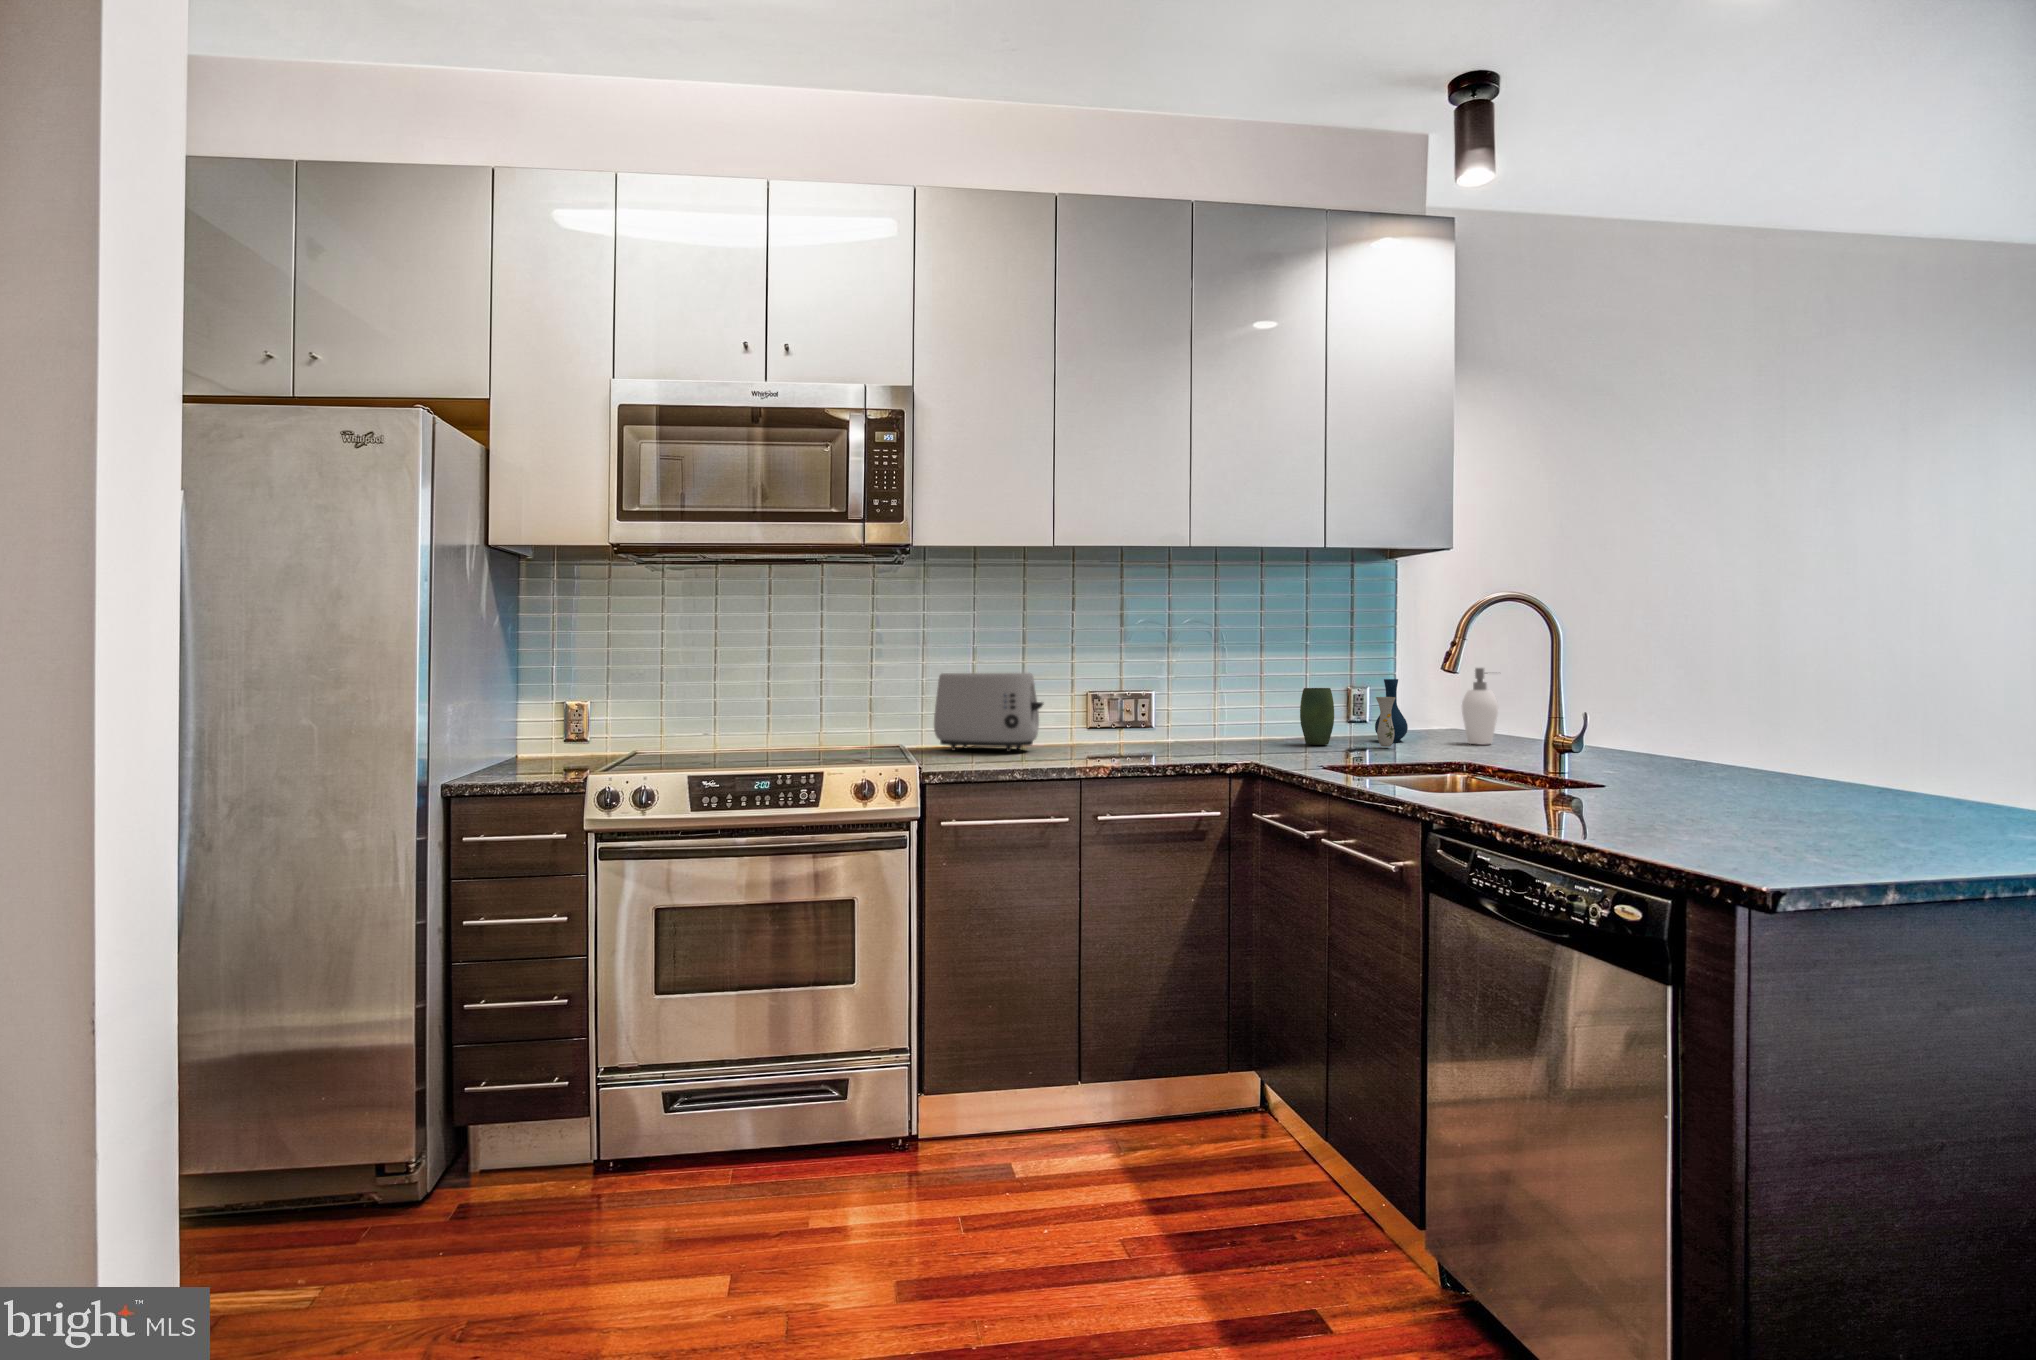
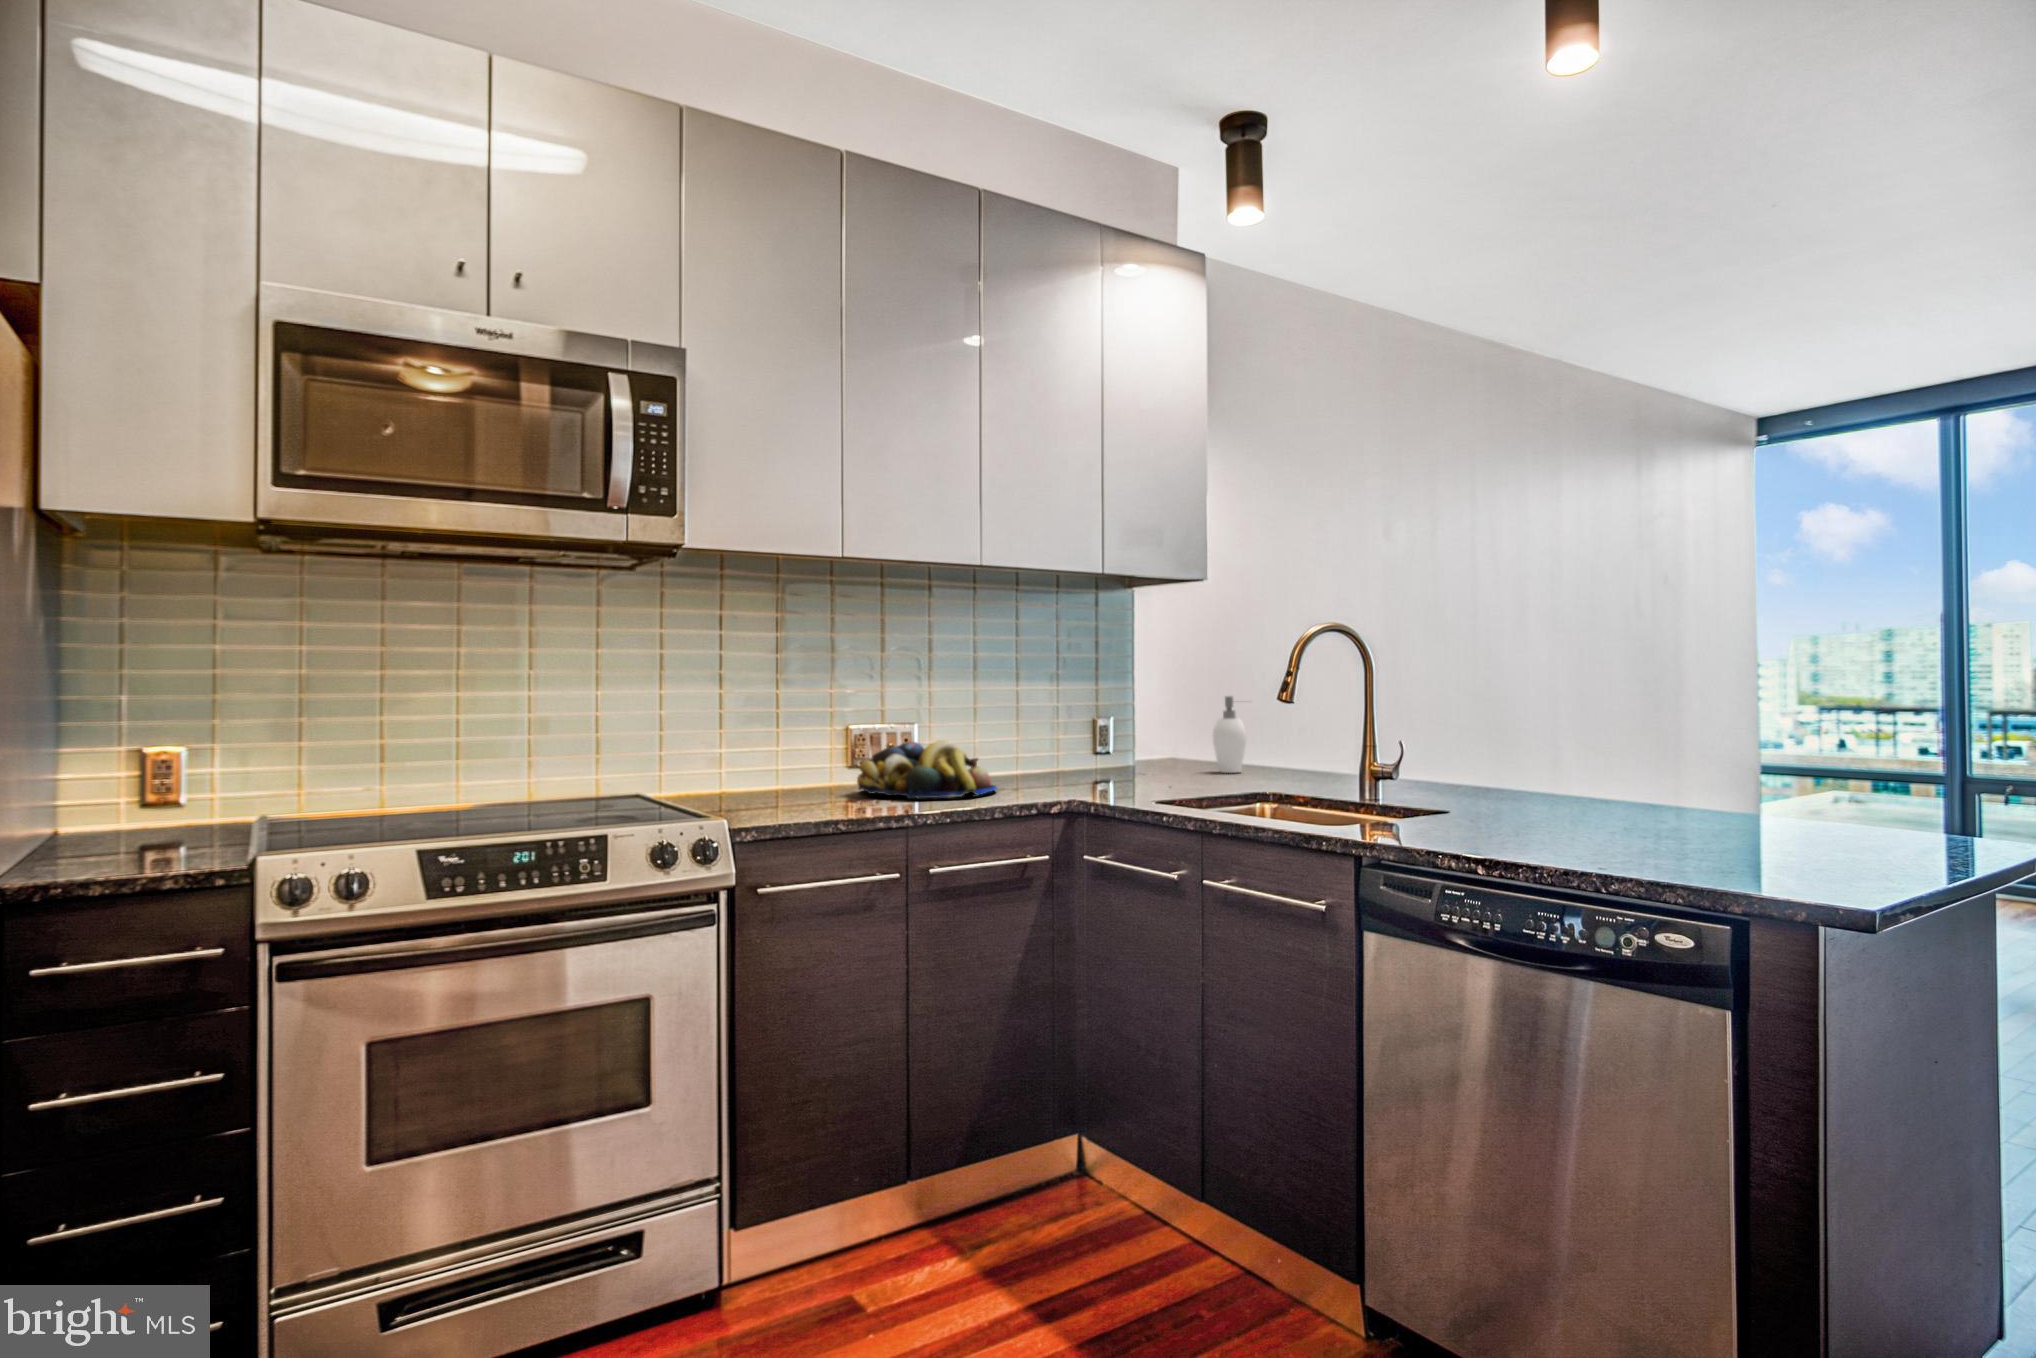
toaster: present [934,673,1043,752] -> none [675,705,821,802]
vase: present [1300,679,1408,746] -> none [1072,709,1167,779]
fruit bowl: none [1080,706,1206,756] -> present [857,740,997,798]

